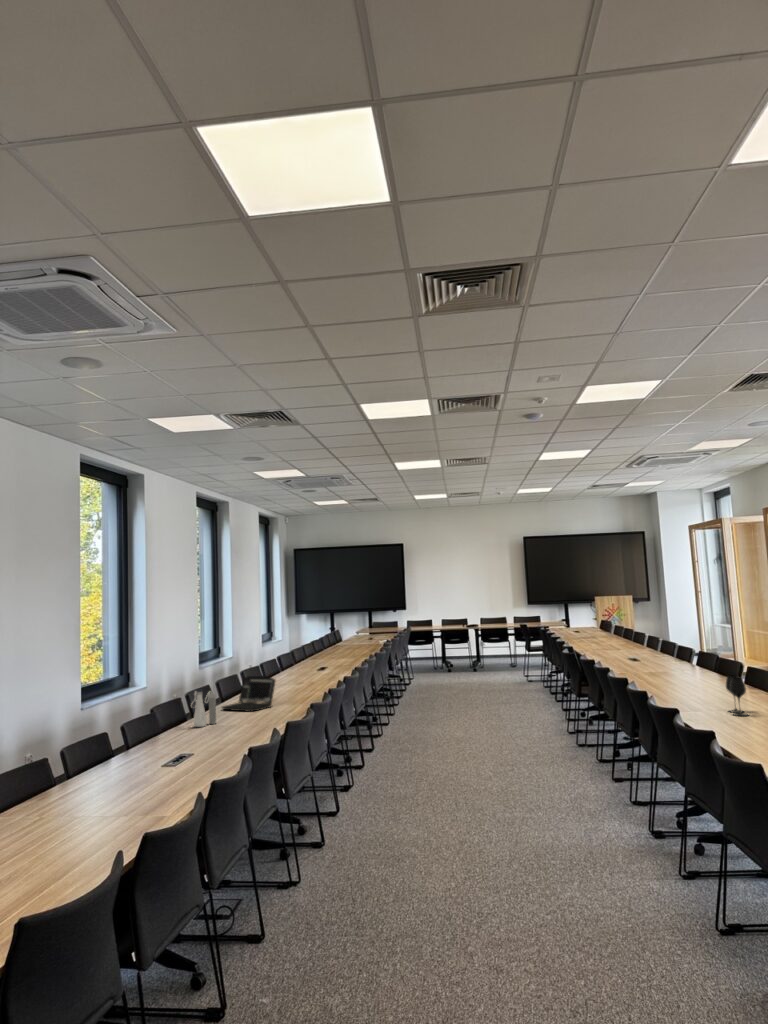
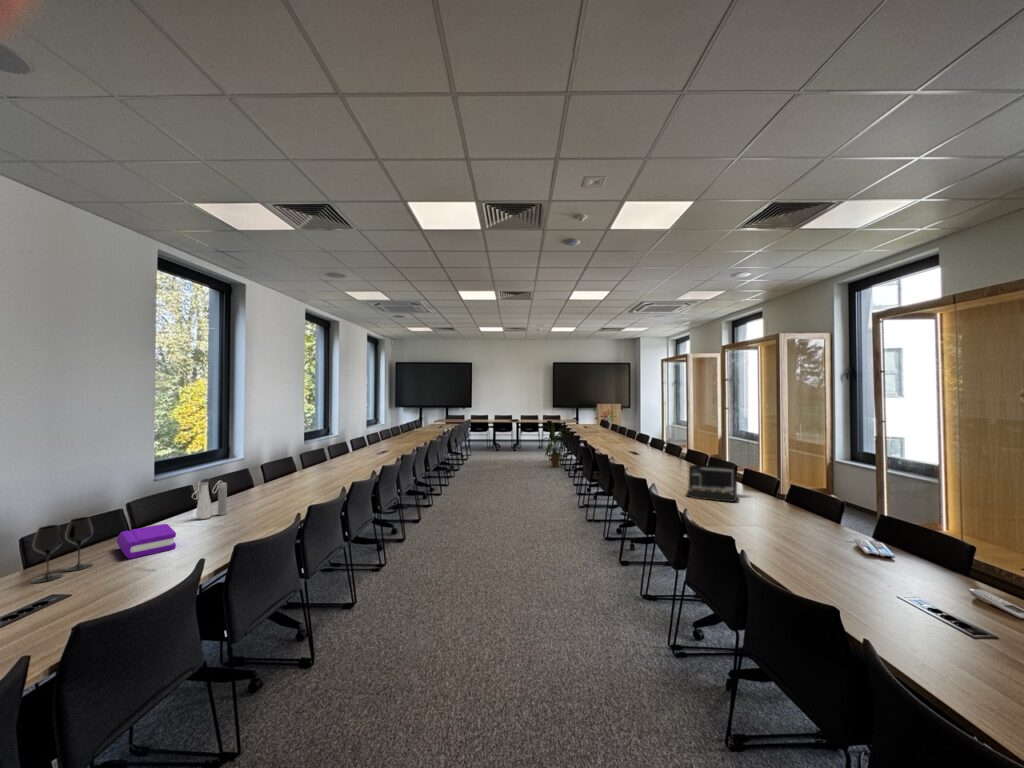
house plant: none [508,624,555,689] -> present [544,423,567,467]
wine glass: present [726,675,748,716] -> present [32,517,93,583]
laptop: present [222,676,275,711] -> present [686,464,737,502]
book: none [160,725,208,748] -> present [117,524,176,559]

